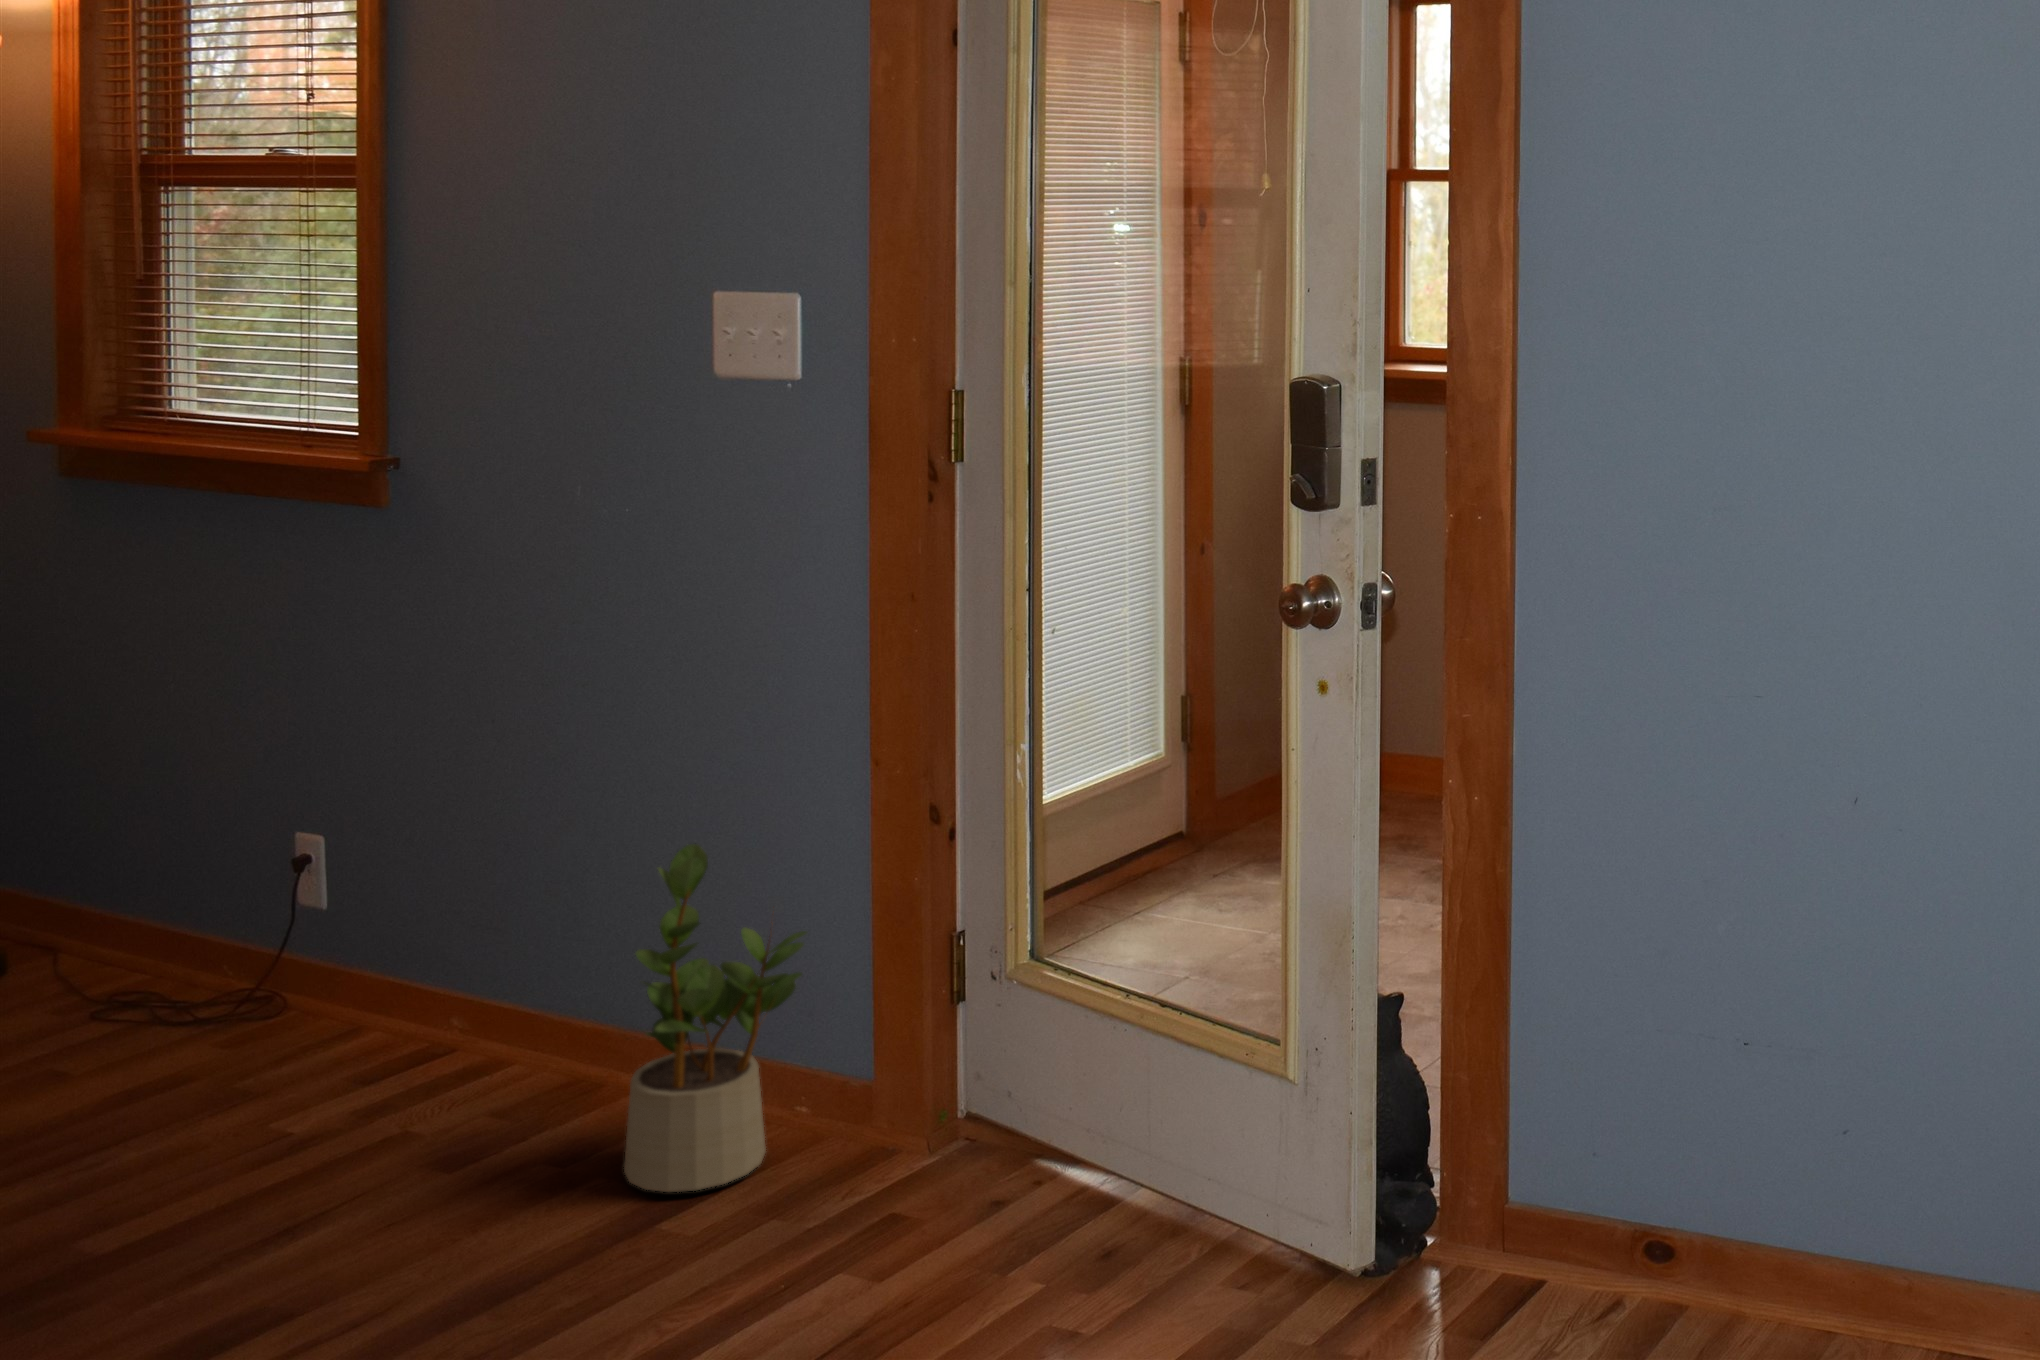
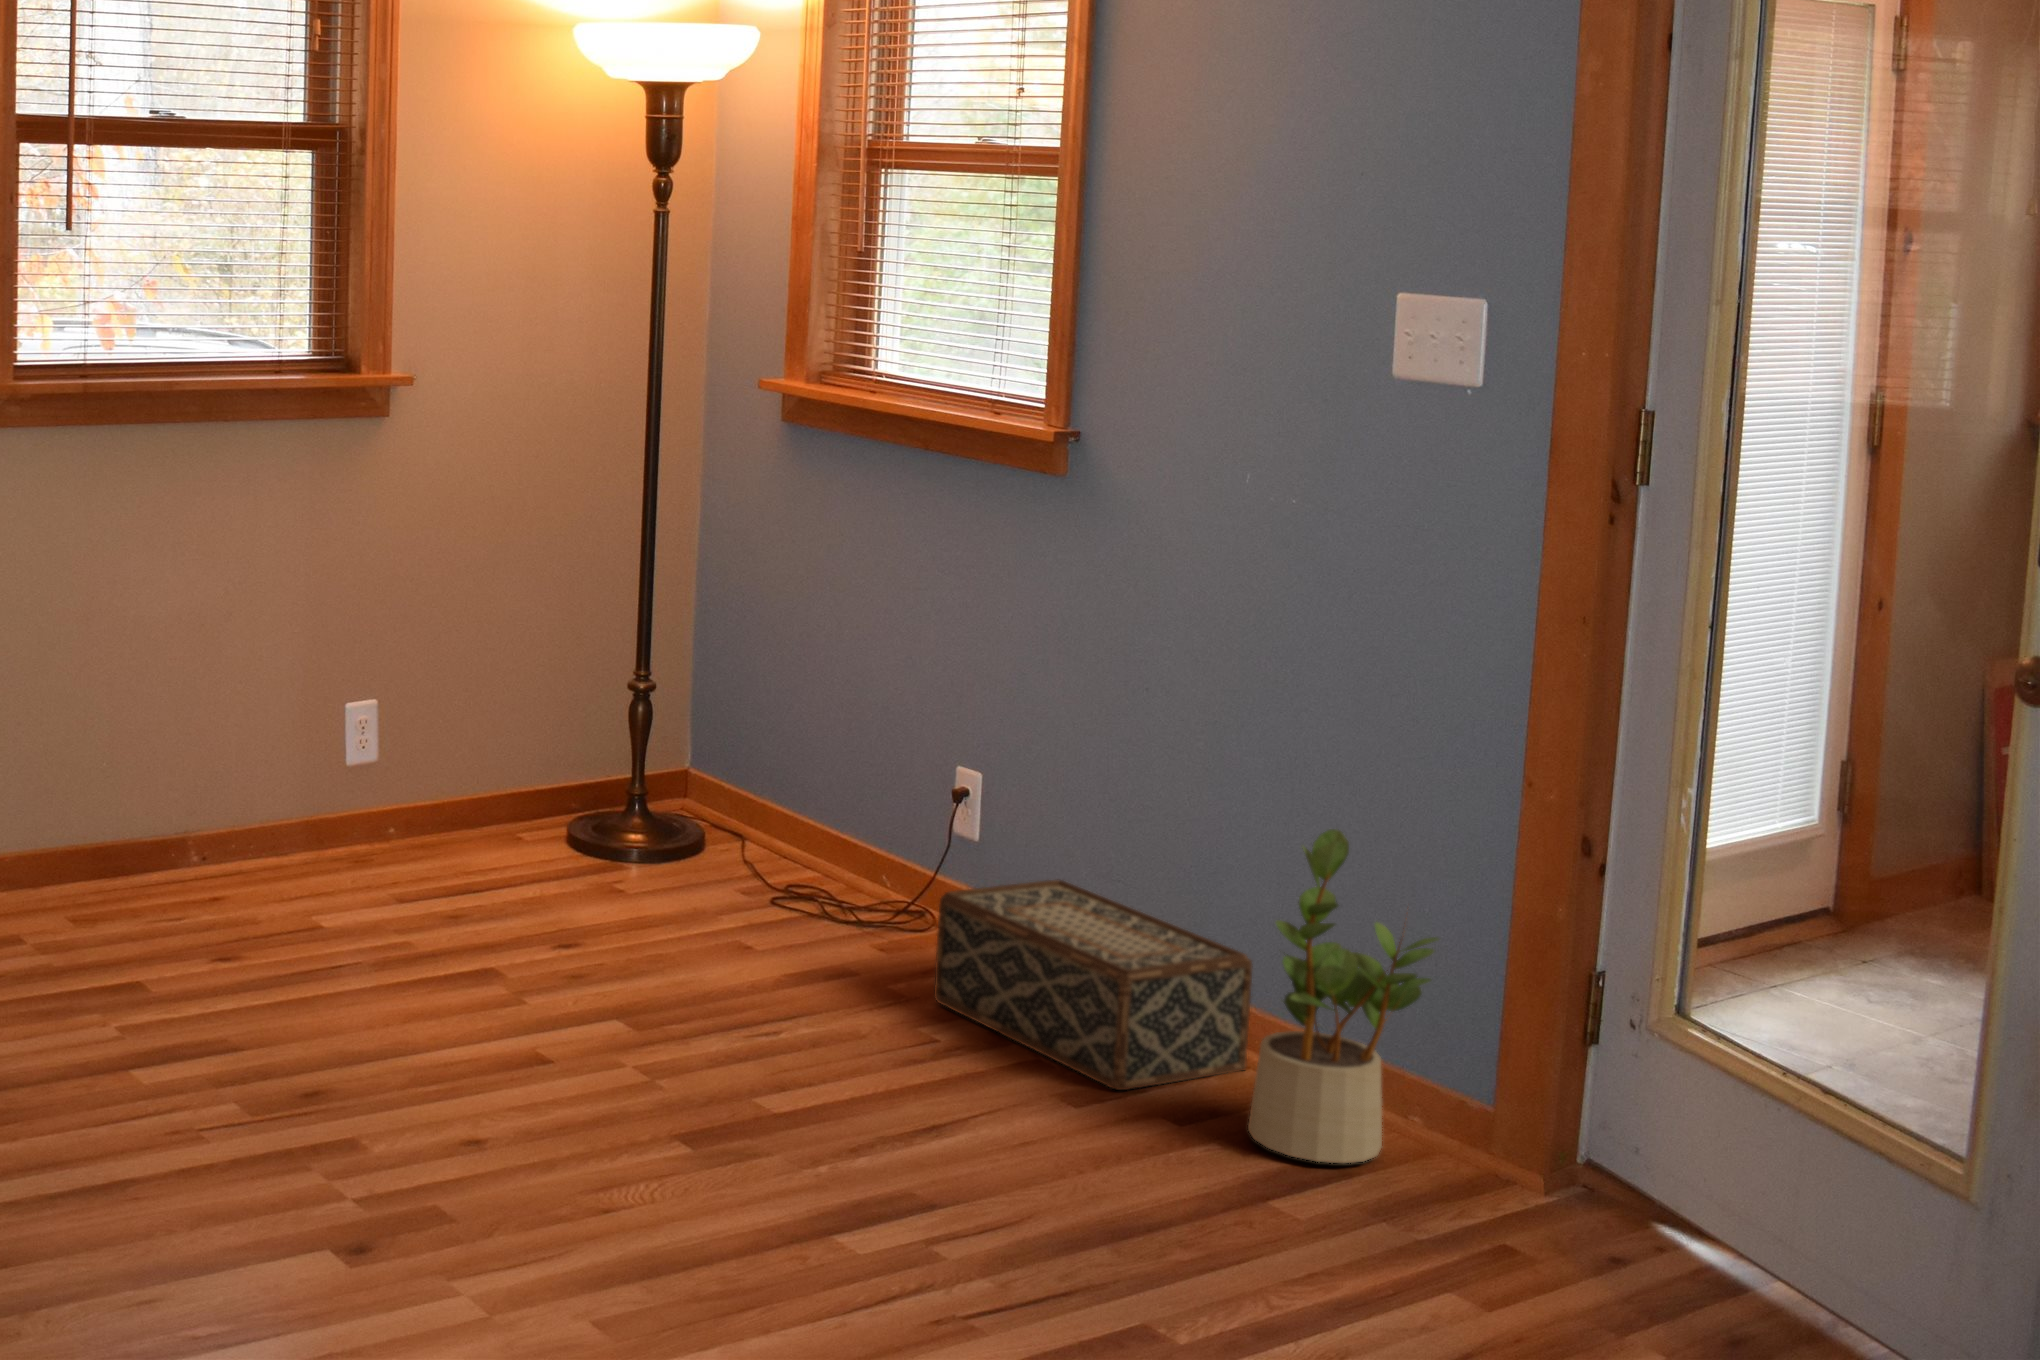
woven basket: none [267,934,630,1162] -> present [934,880,1253,1090]

